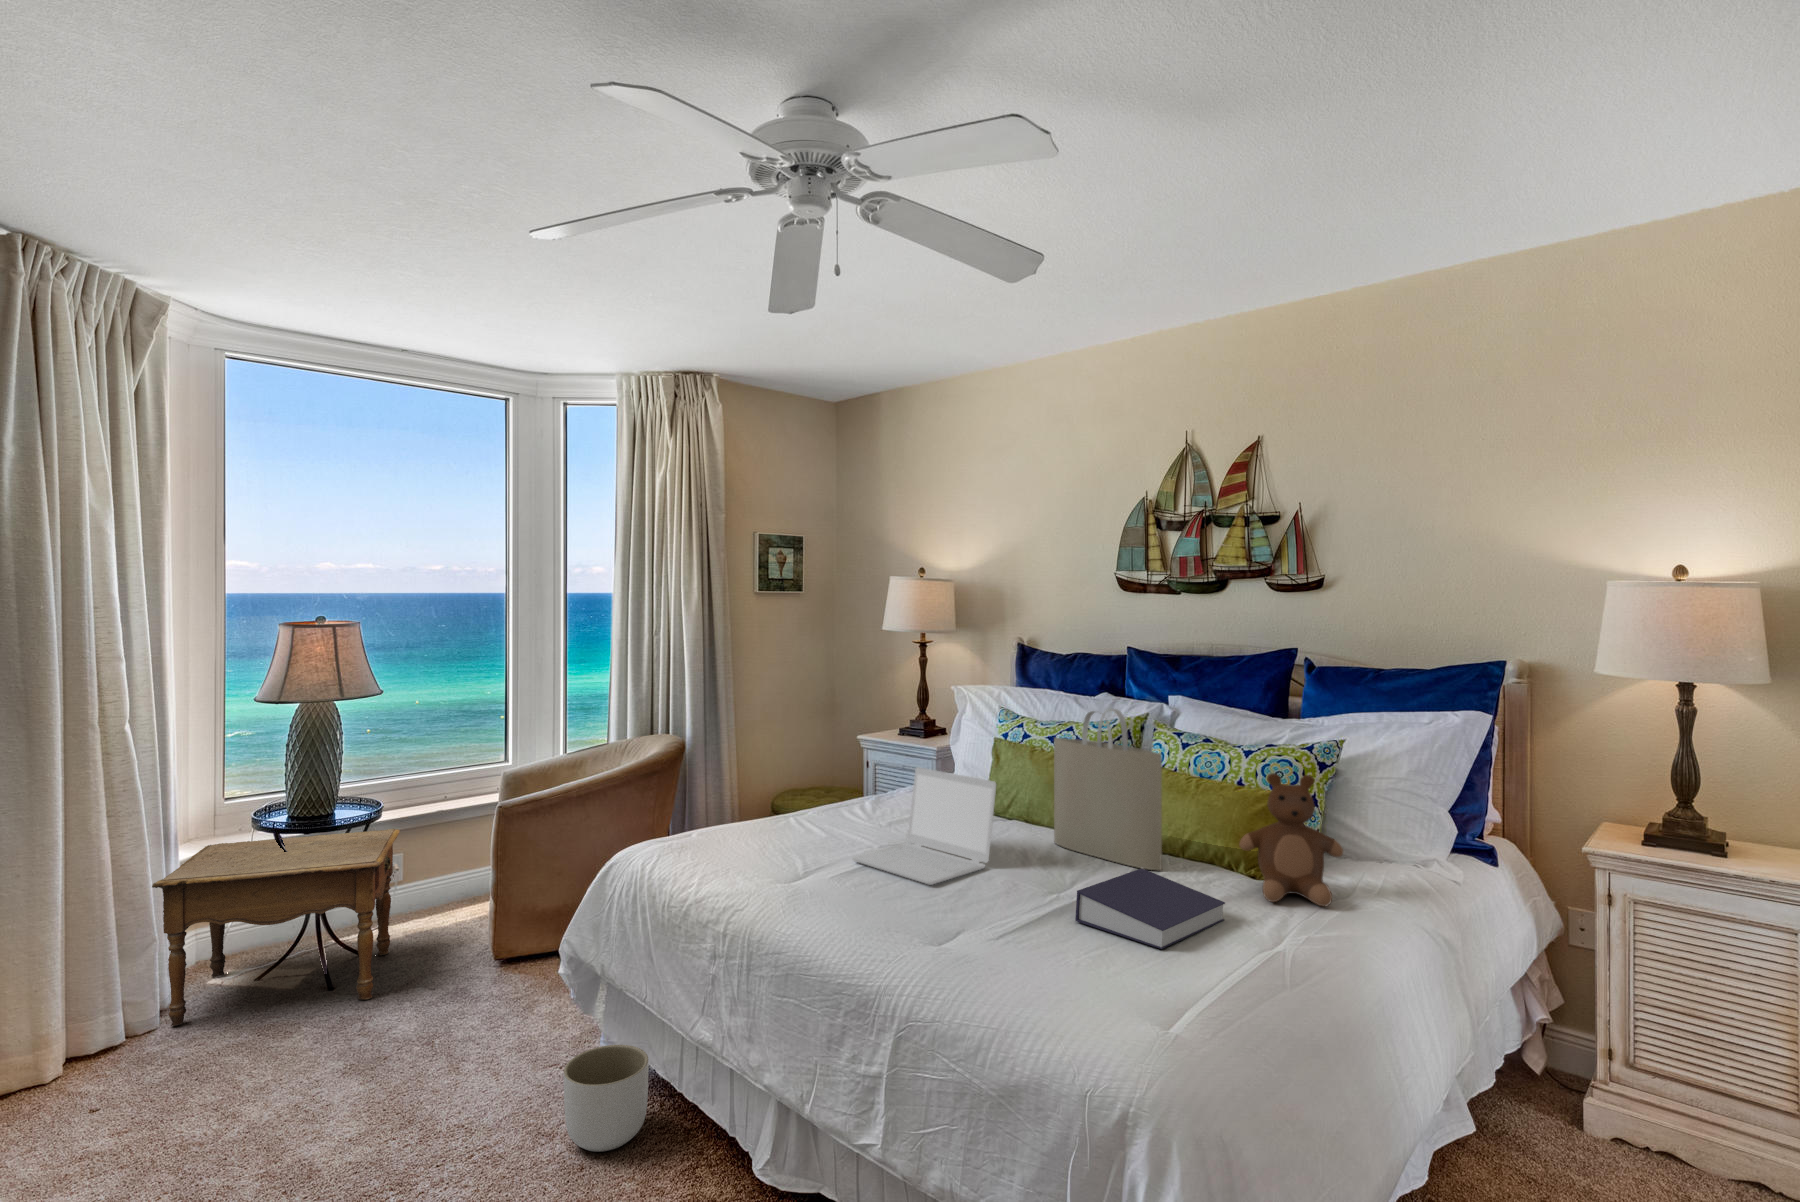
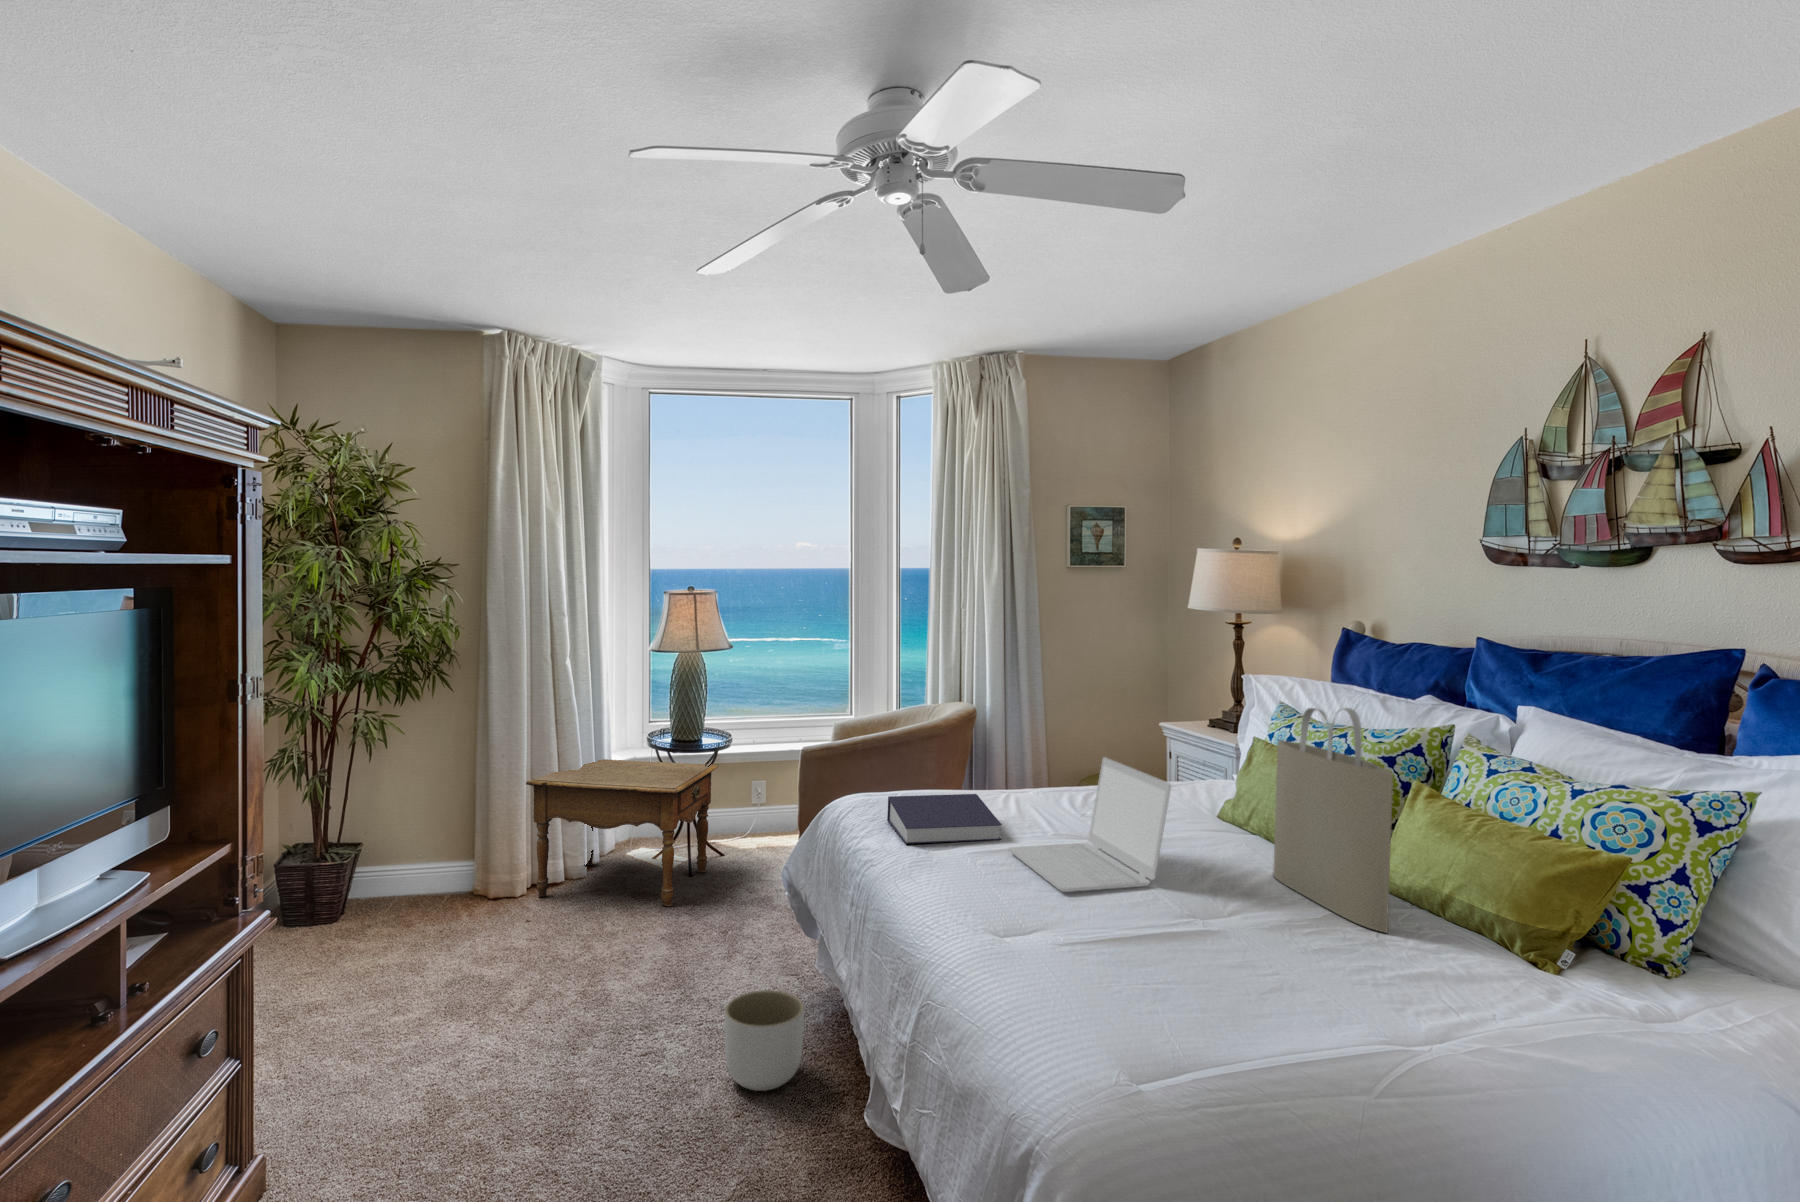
teddy bear: present [1239,773,1343,907] -> none [1494,820,1677,1037]
book: present [1075,868,1225,949] -> present [887,794,1002,844]

